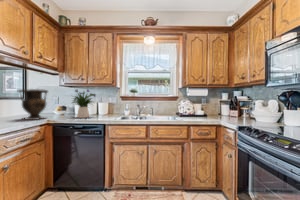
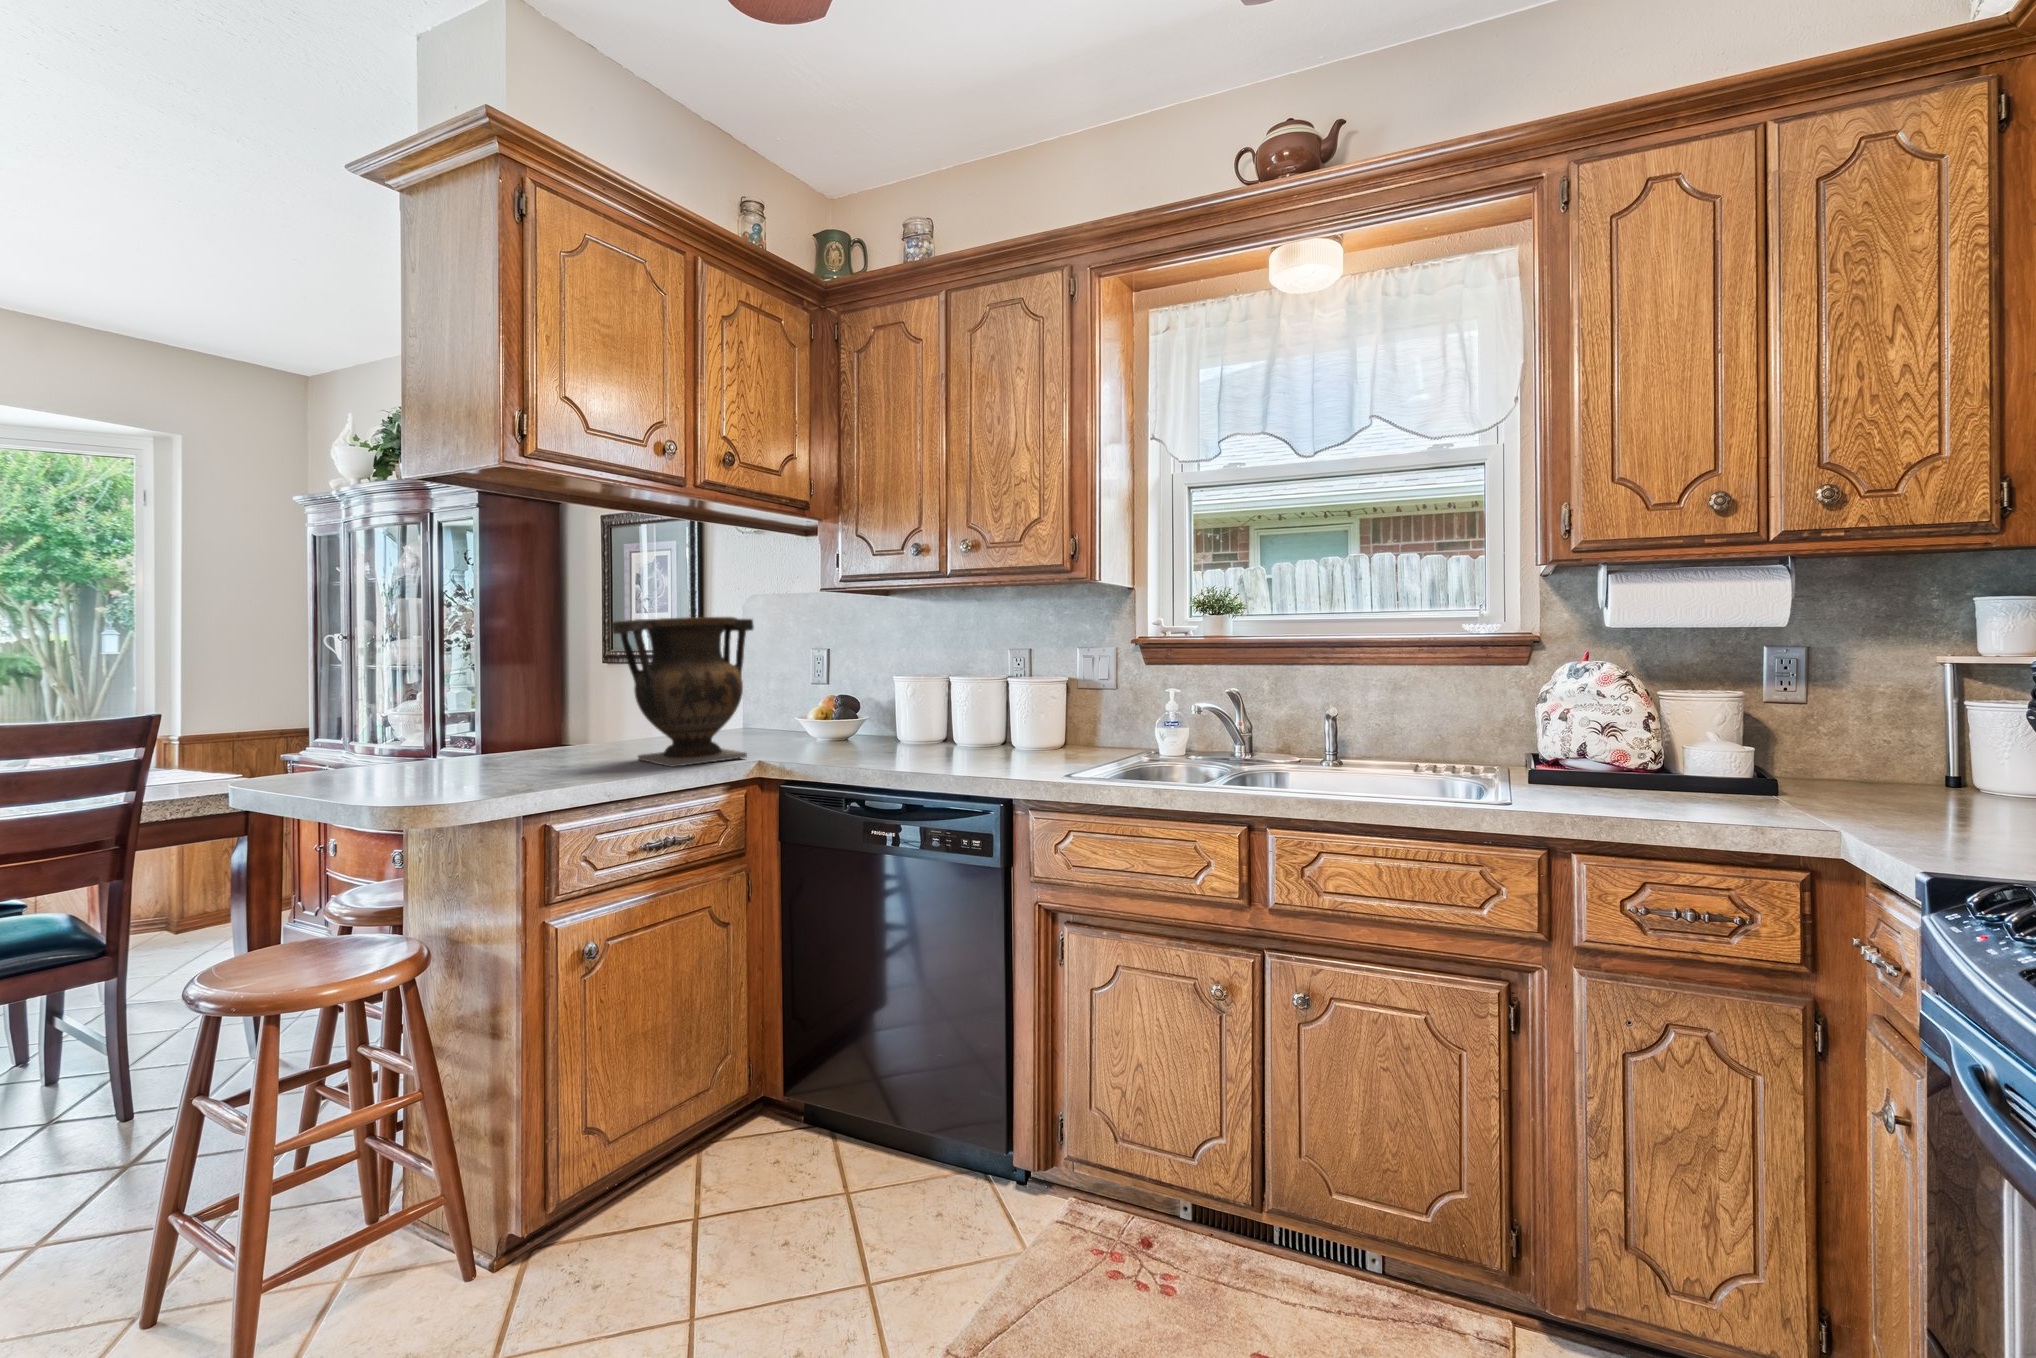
flower arrangement: present [72,89,96,118] -> none [825,597,987,760]

